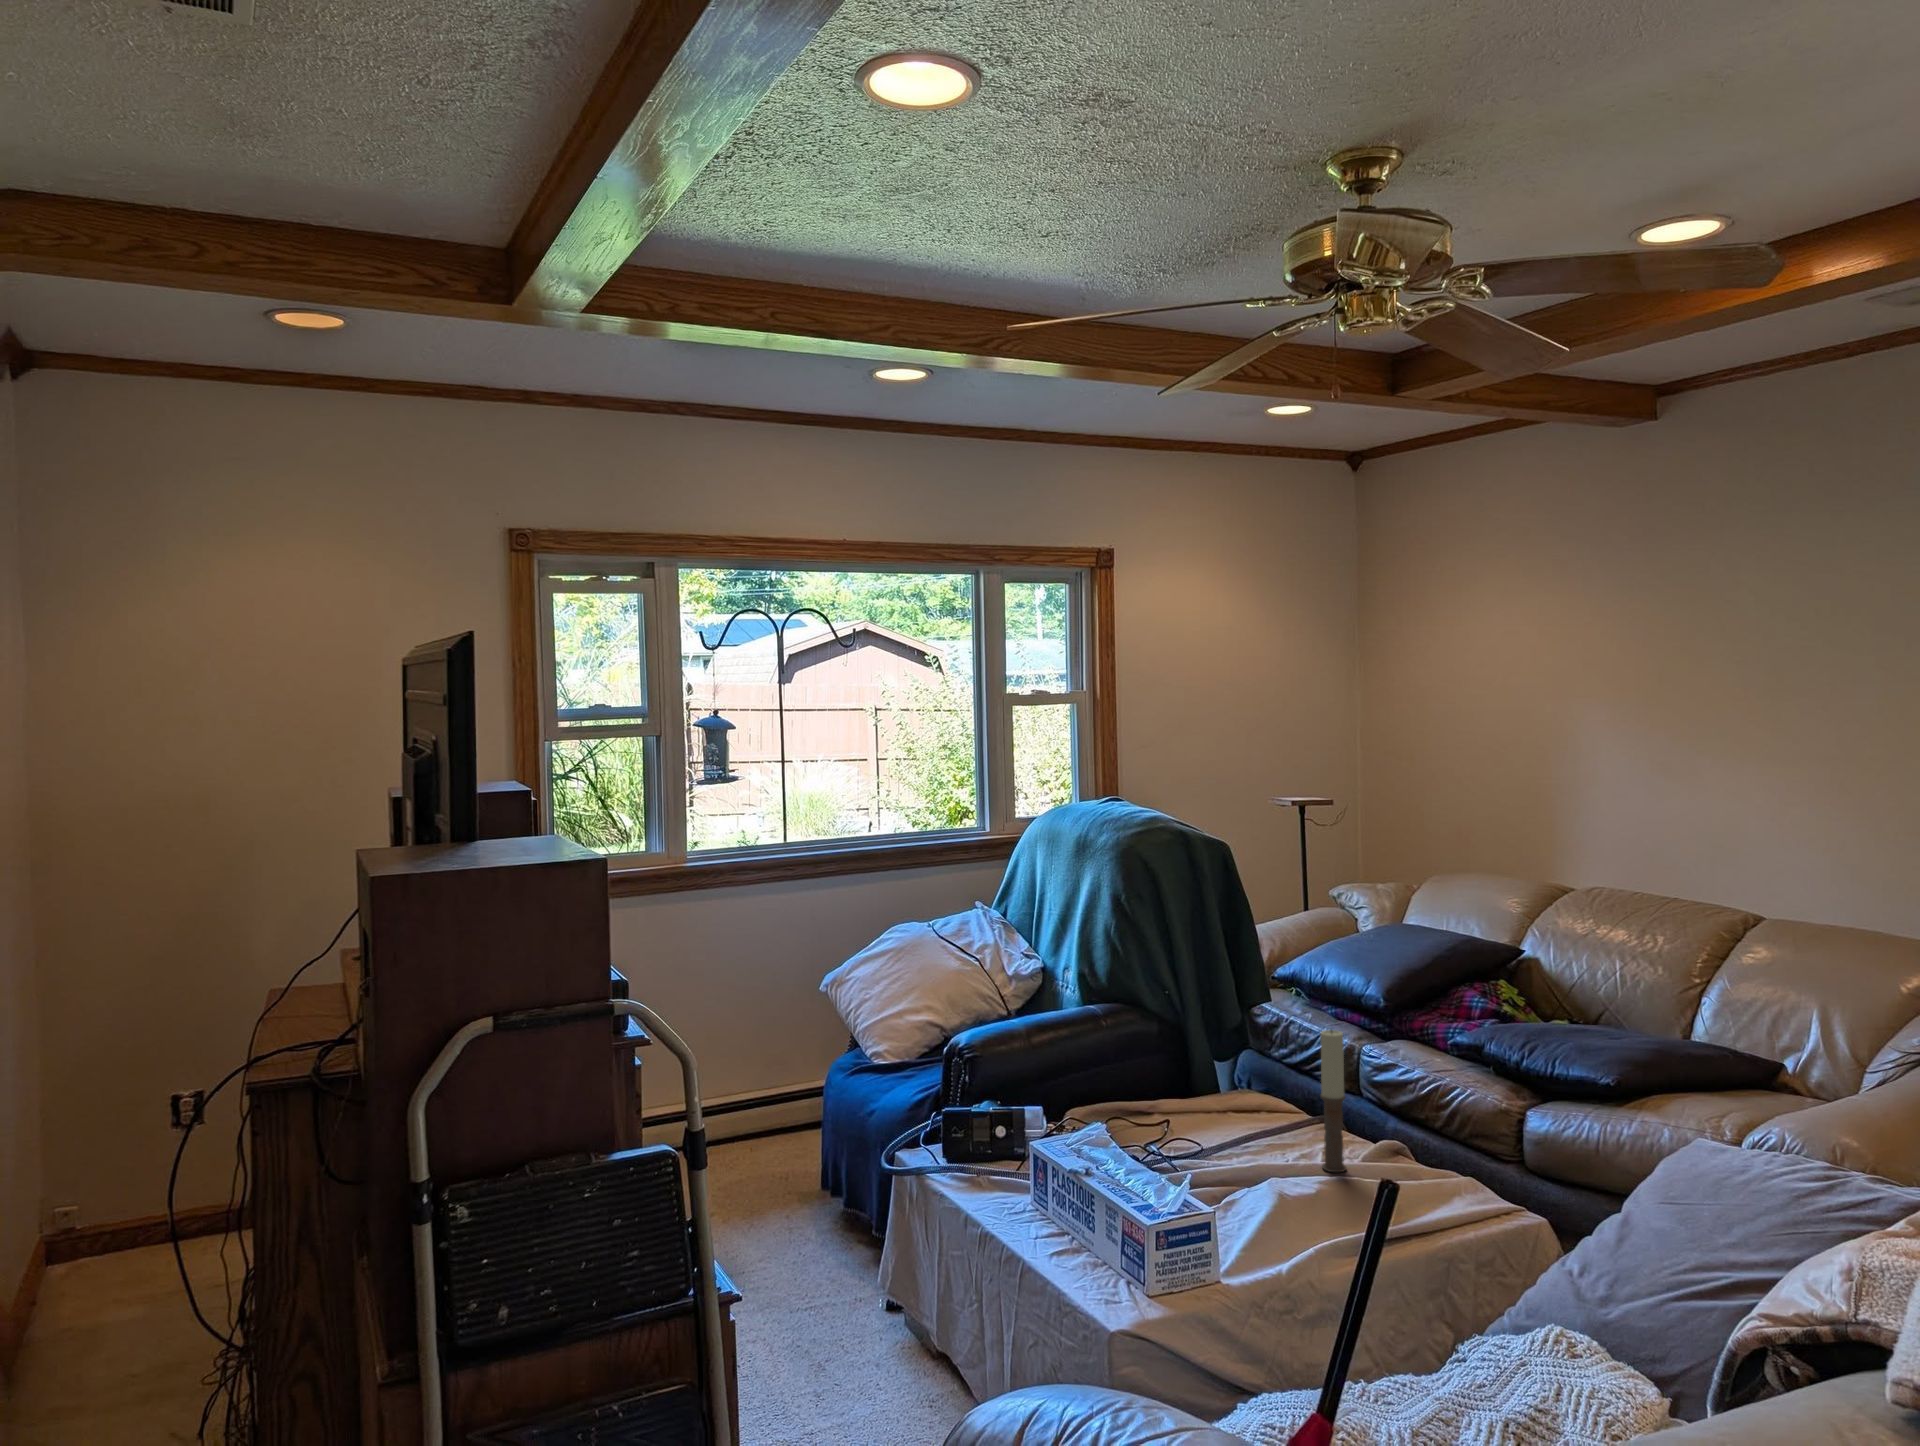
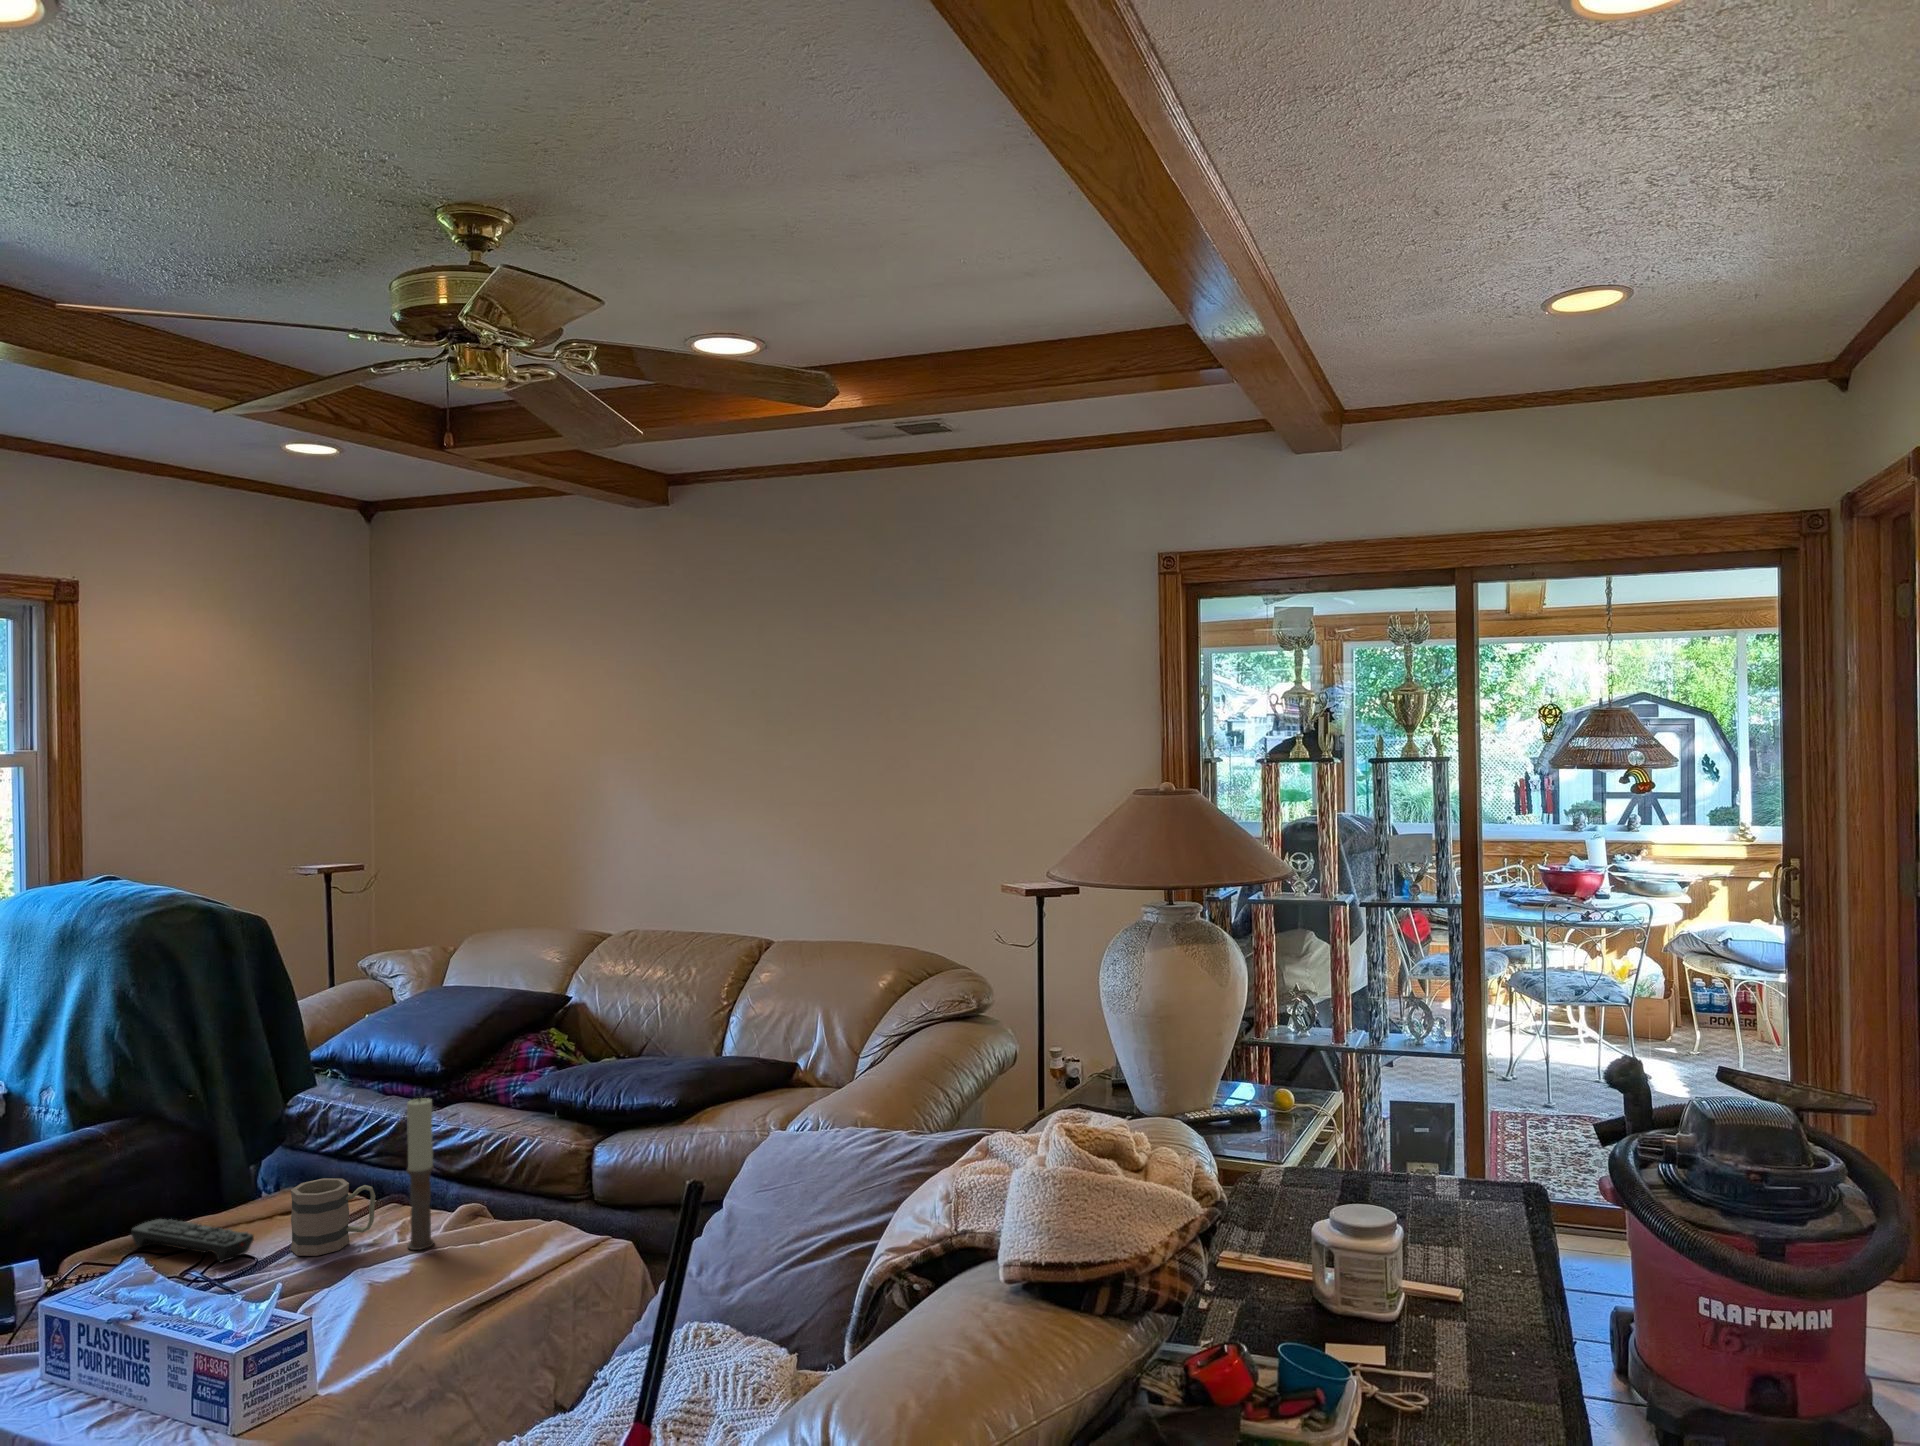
mug: none [1225,1087,1296,1155] -> present [291,1178,375,1256]
remote control: none [1110,1093,1197,1142] -> present [131,1219,254,1263]

